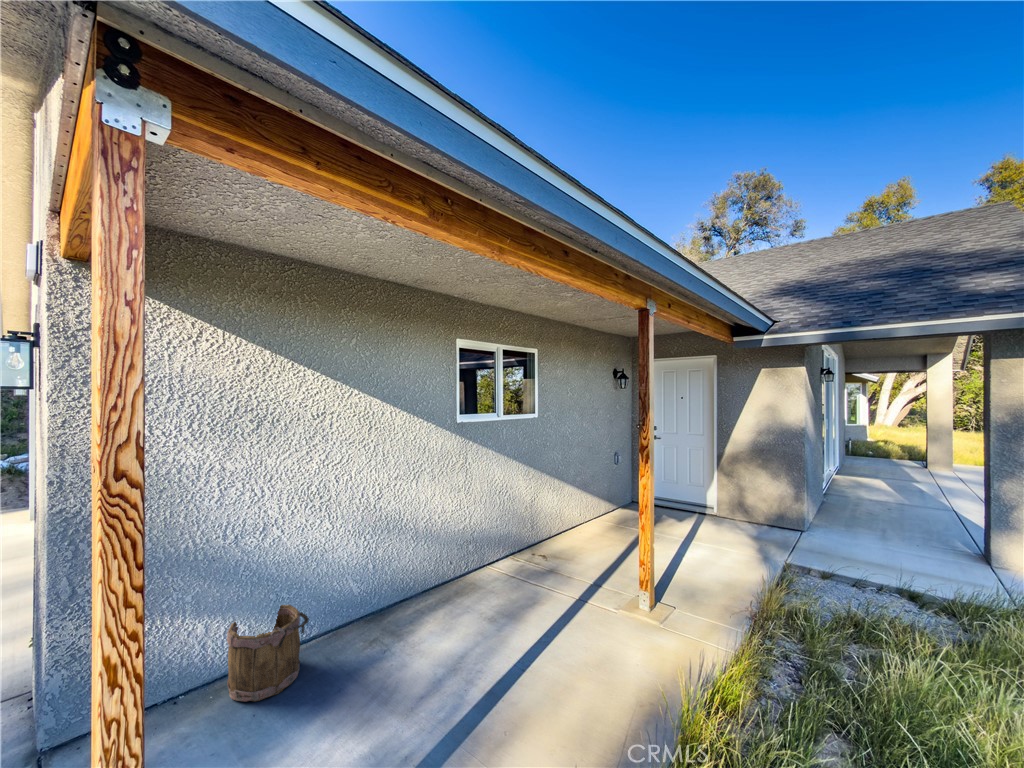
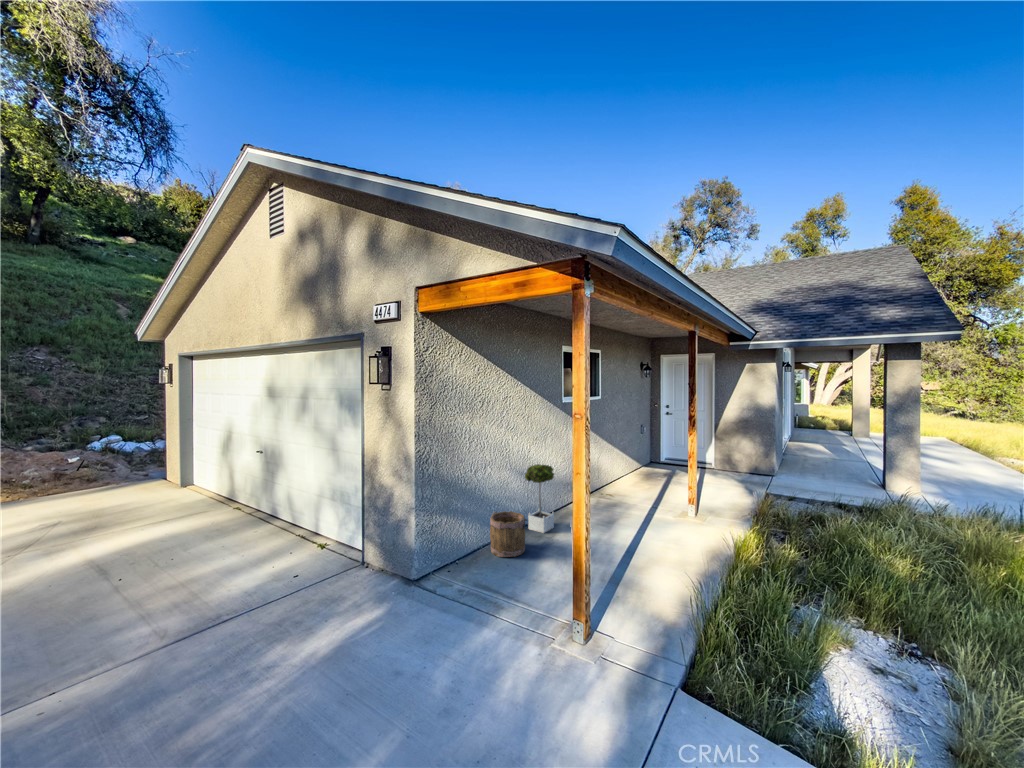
potted tree: none [345,518,396,637] -> present [525,464,554,533]

